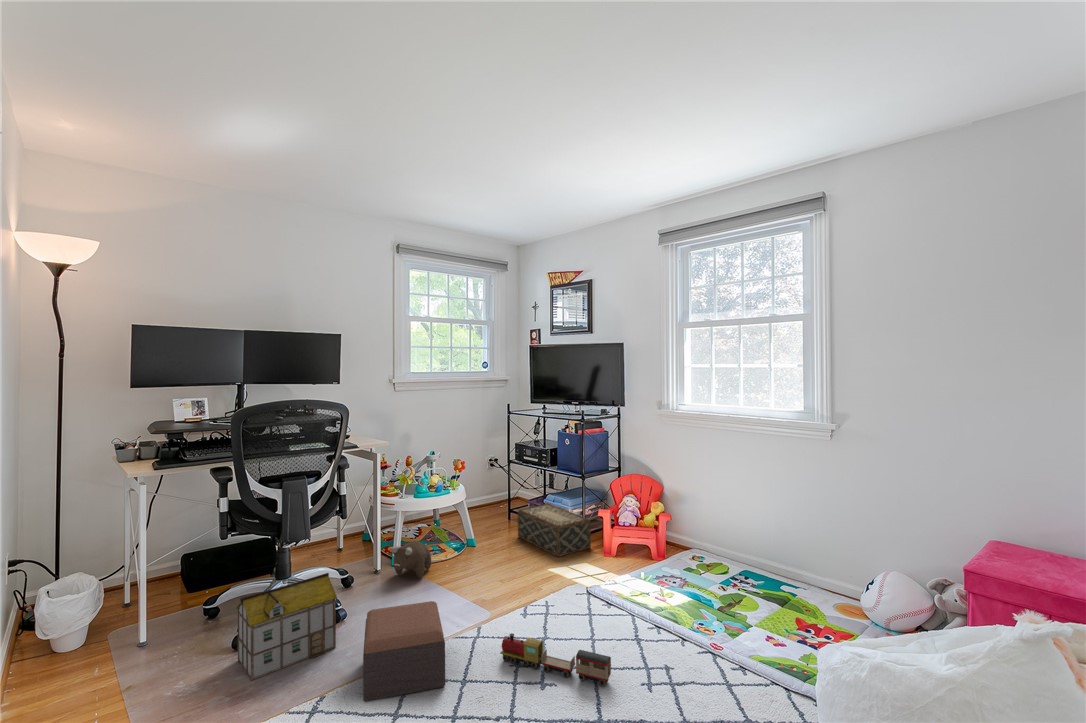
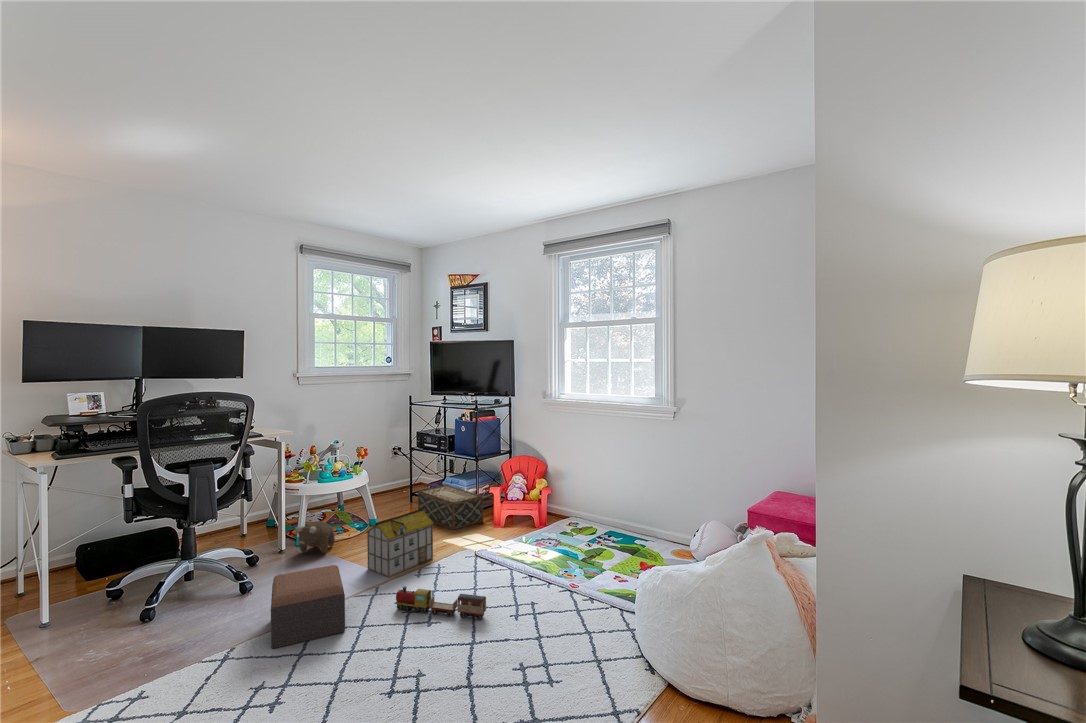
toy house: present [236,573,337,680] -> present [366,508,434,577]

